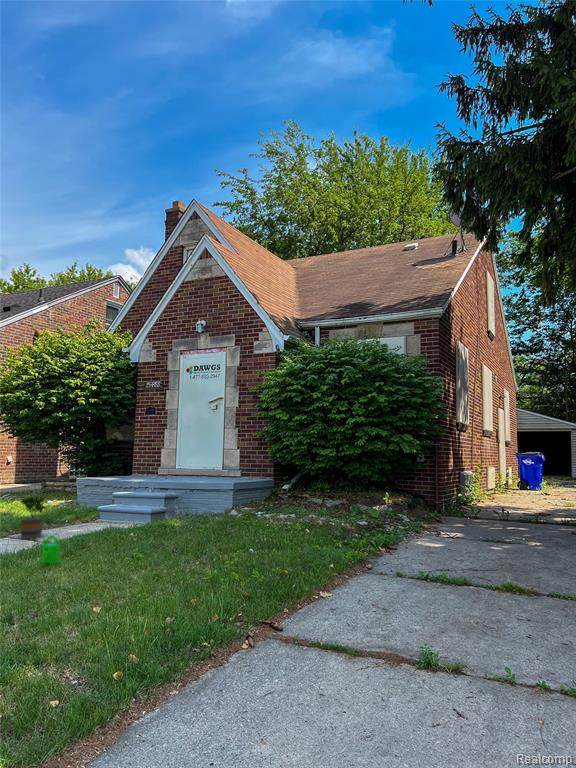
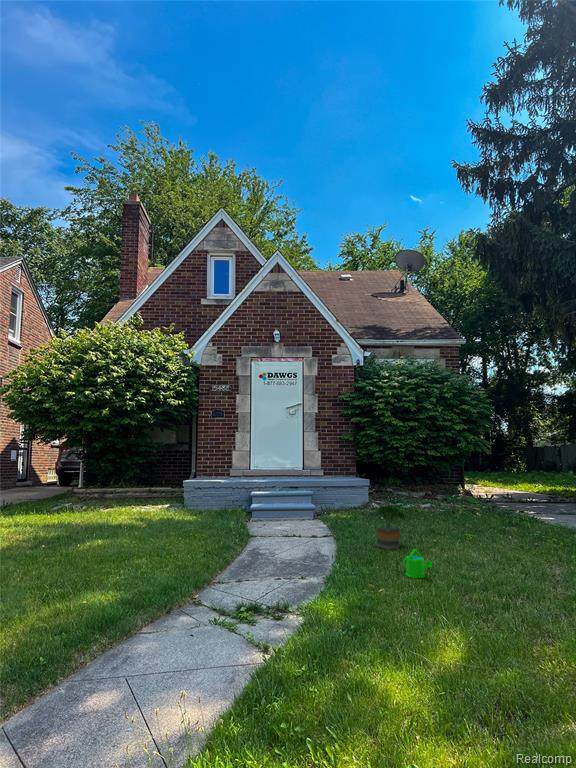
potted tree: present [21,497,48,539] -> present [374,505,406,550]

